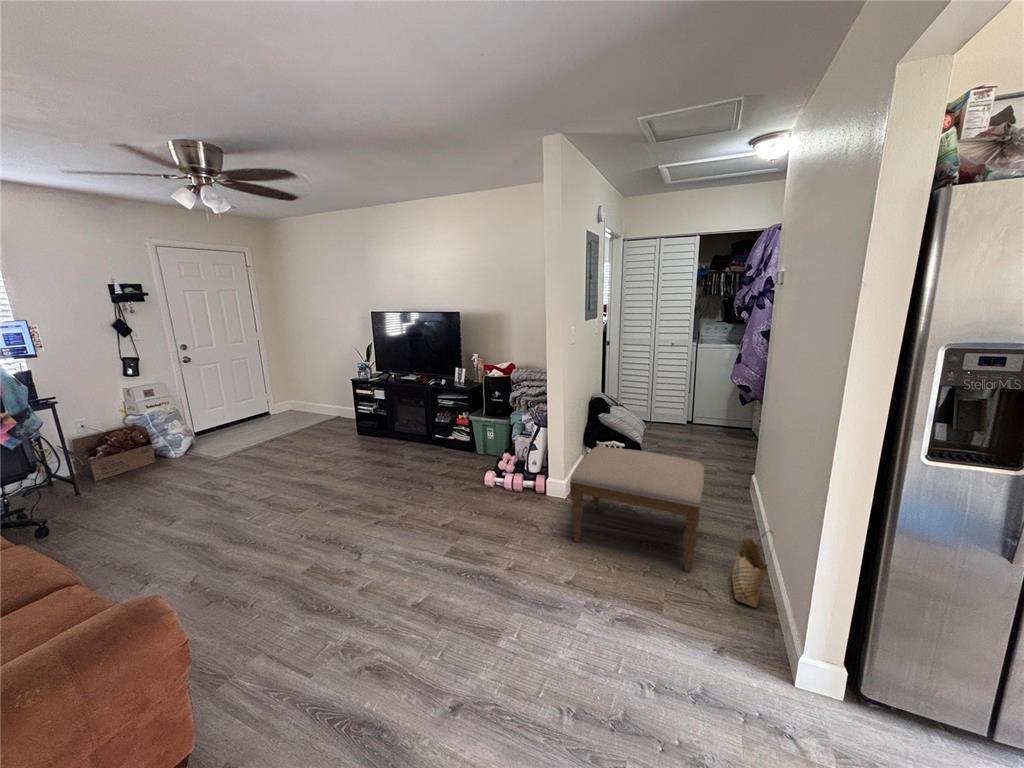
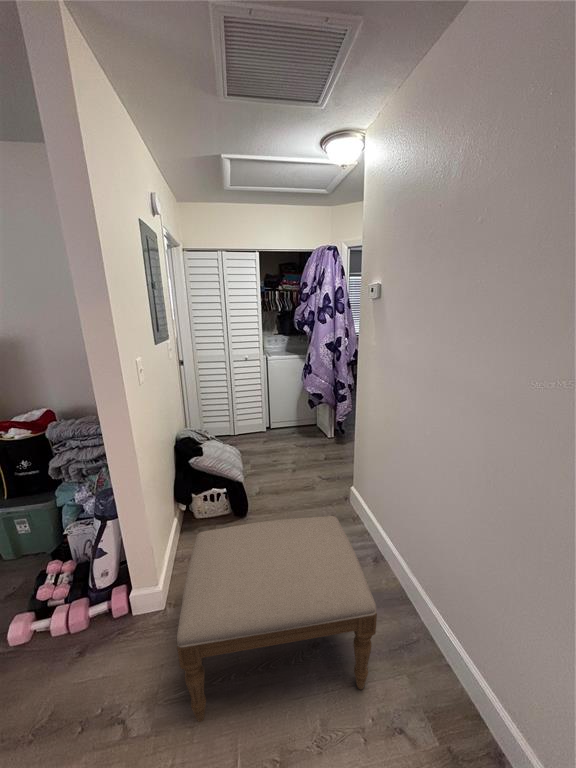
woven basket: present [732,531,773,607] -> none [404,607,469,721]

